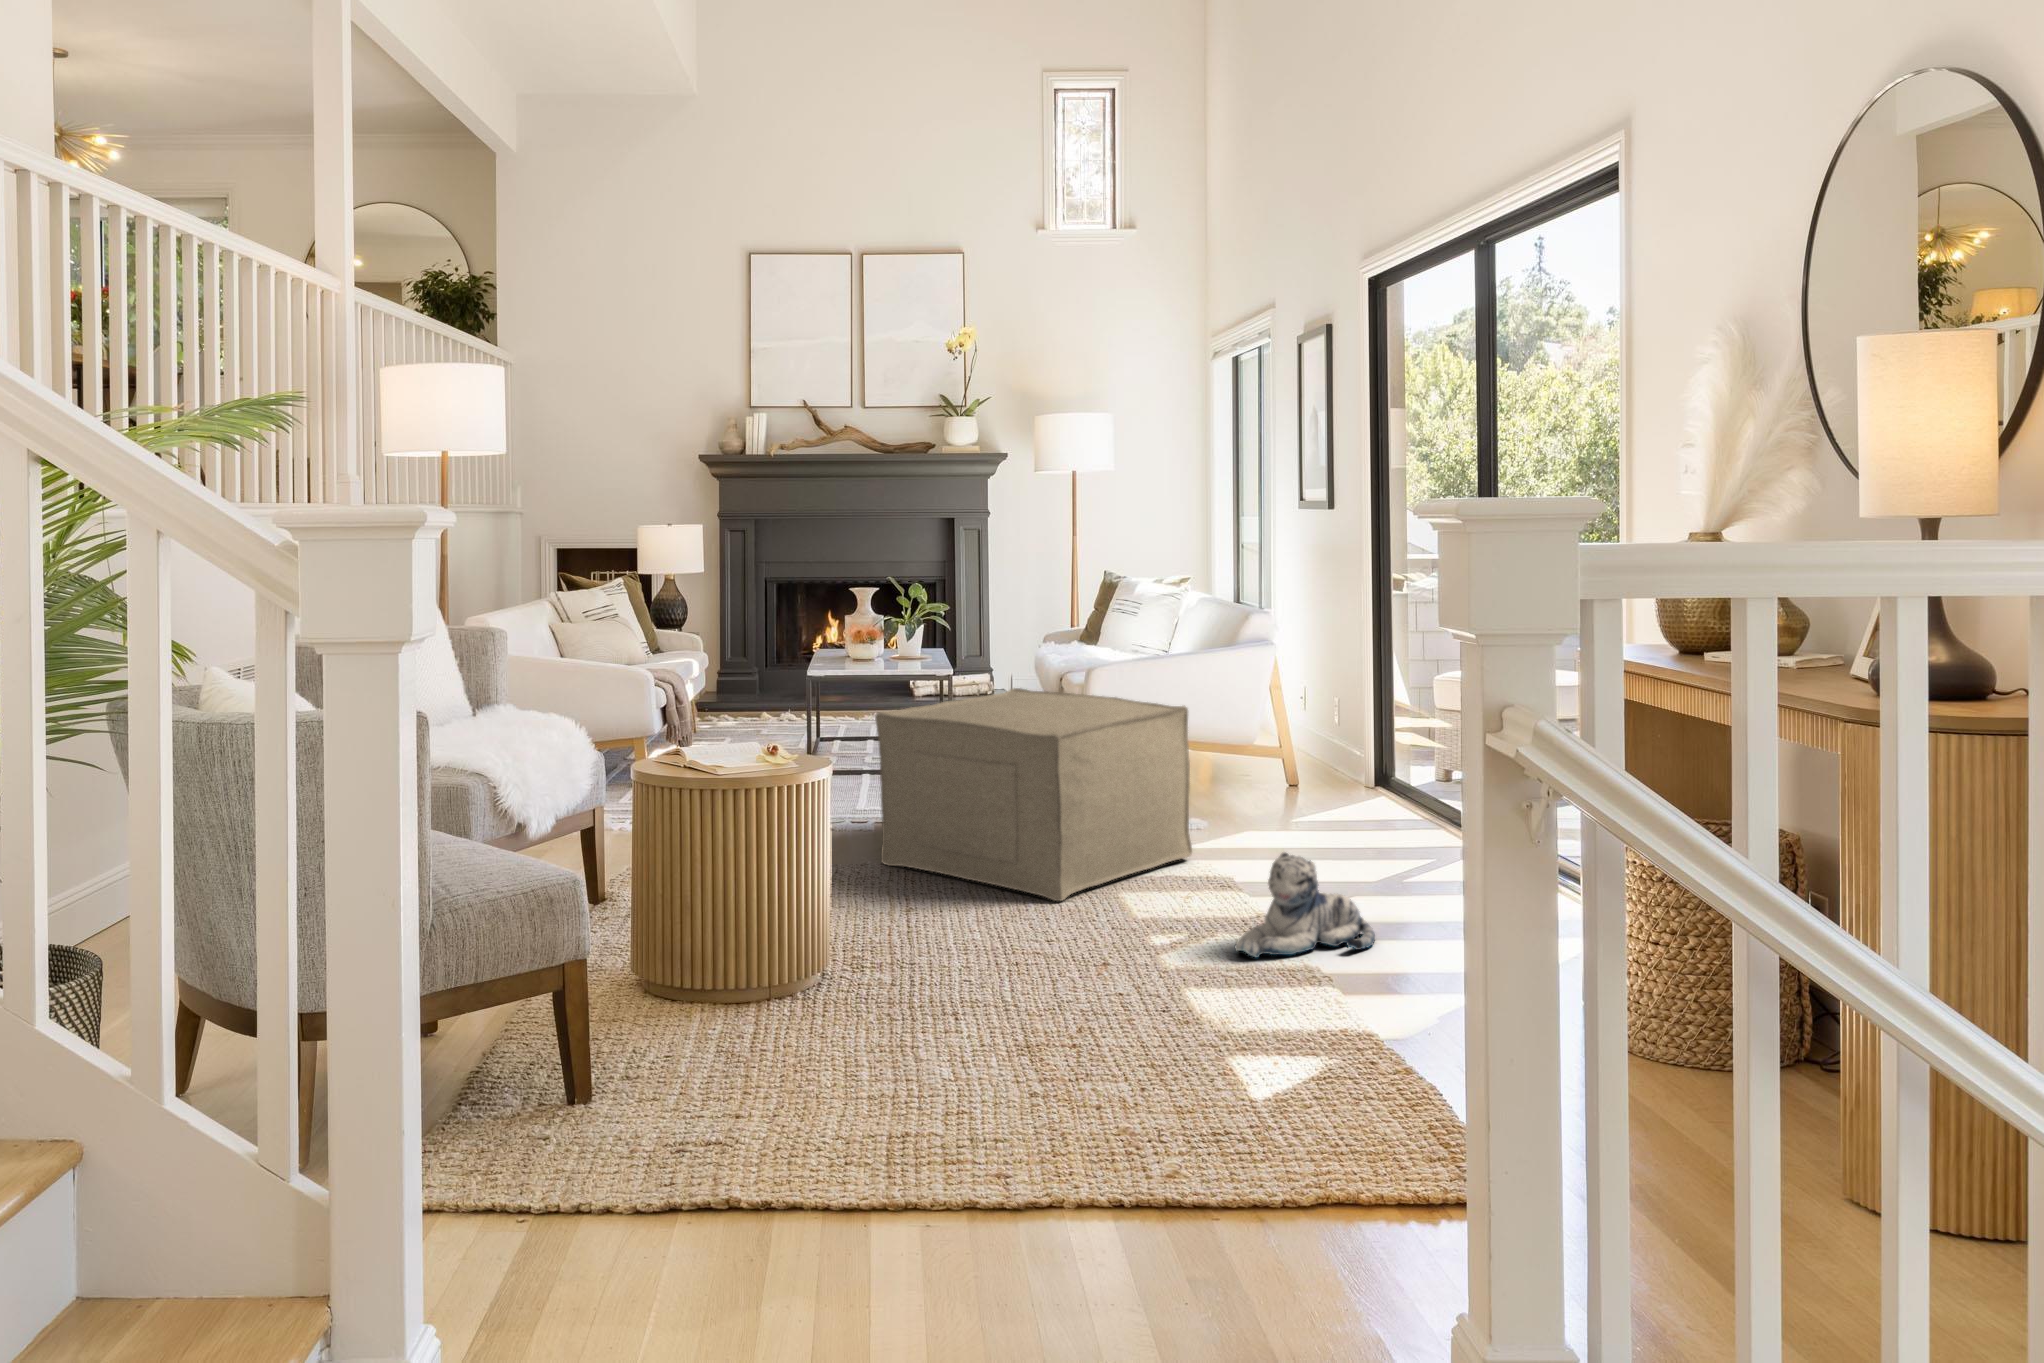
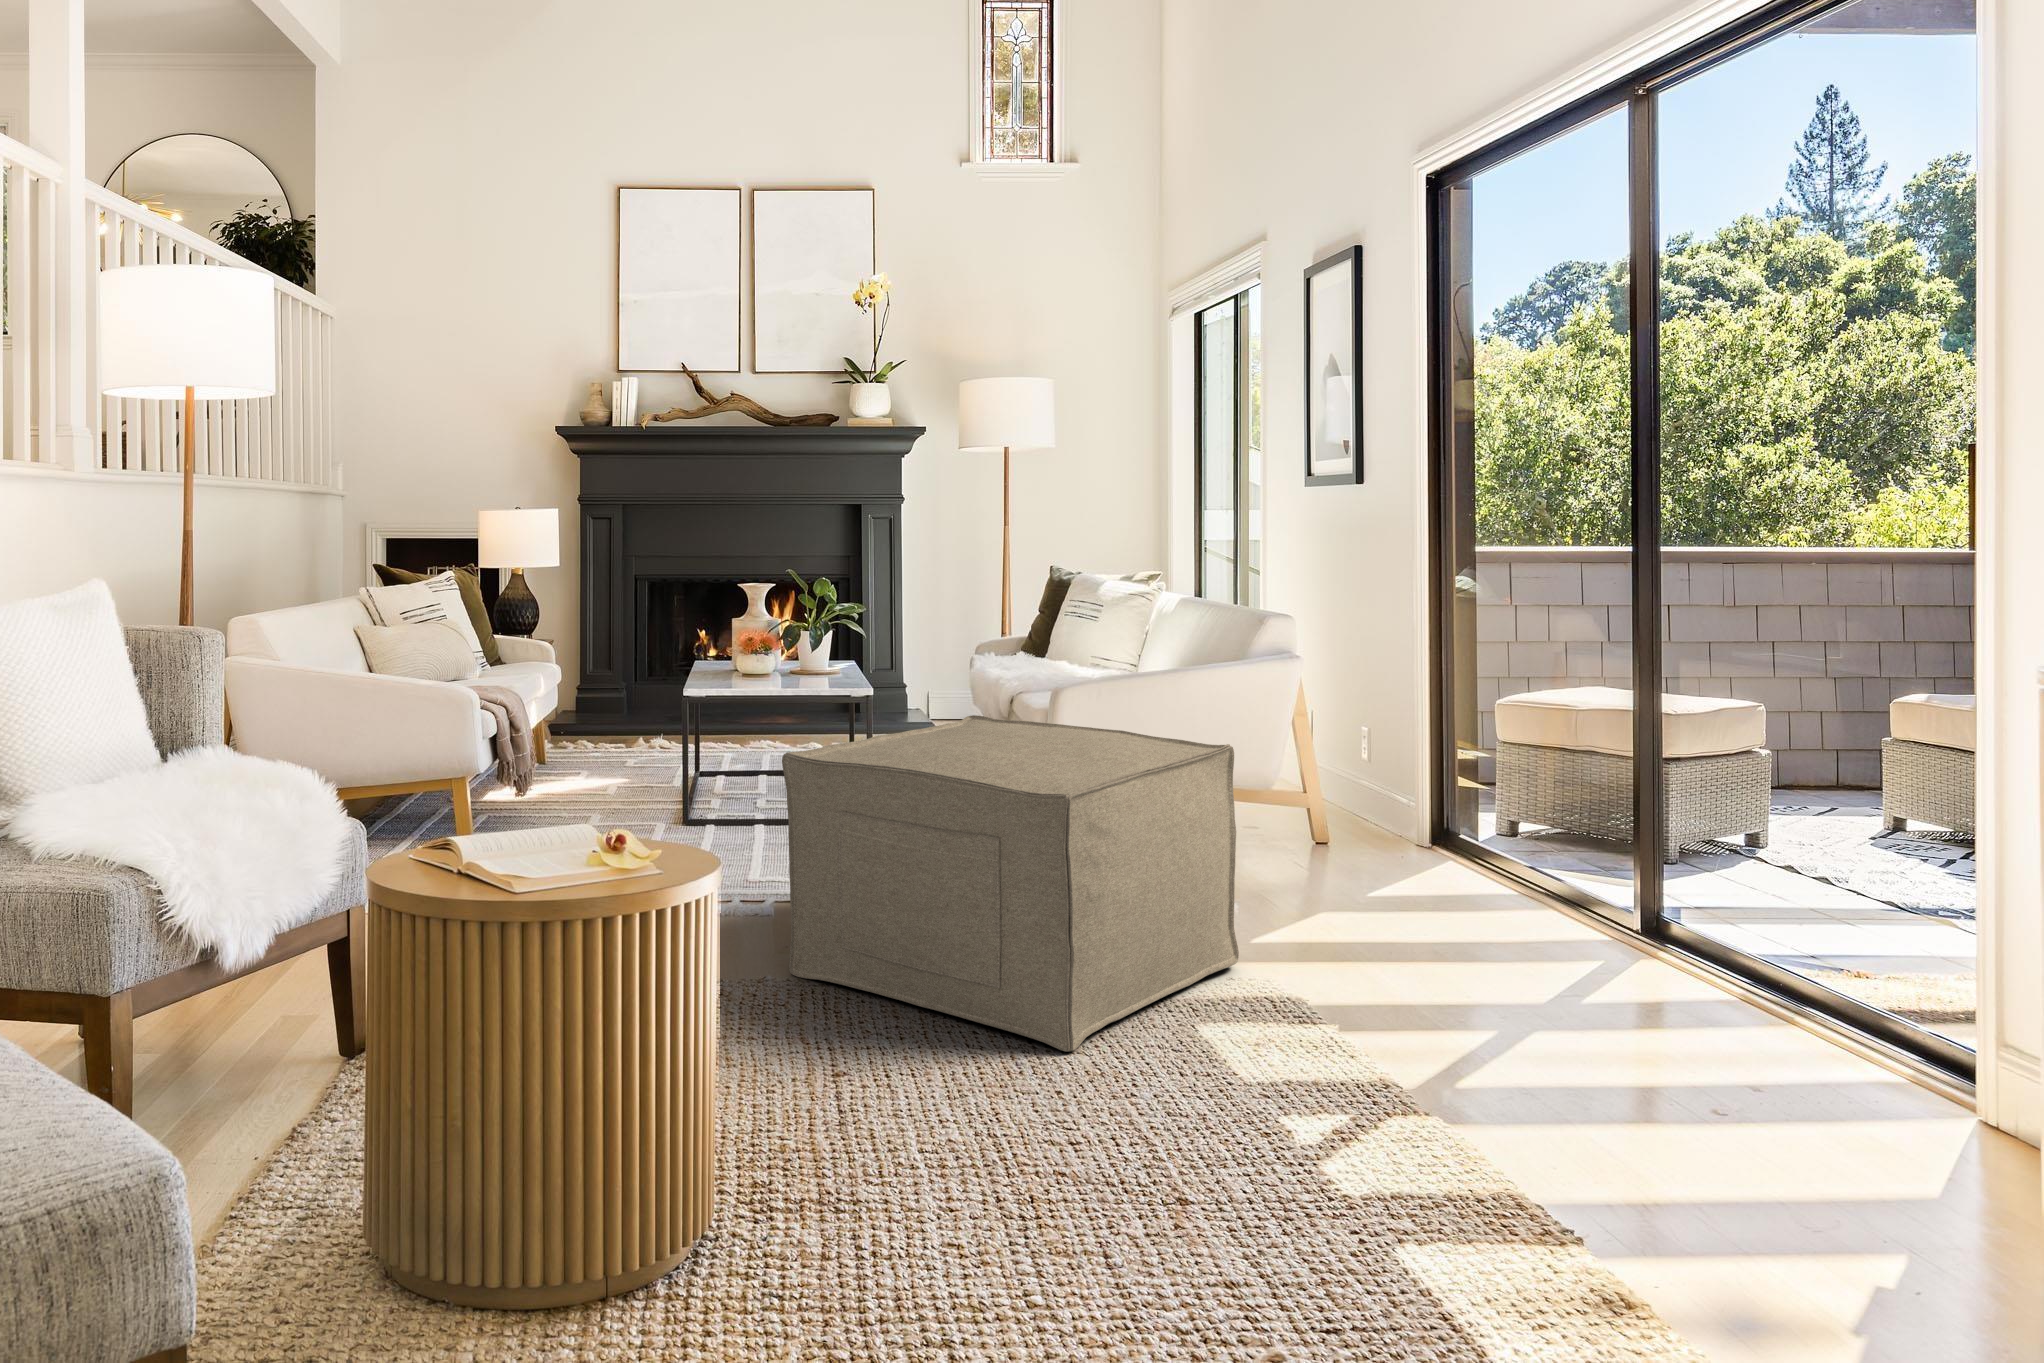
plush toy: present [1235,852,1375,958] -> none [1394,998,1612,1186]

